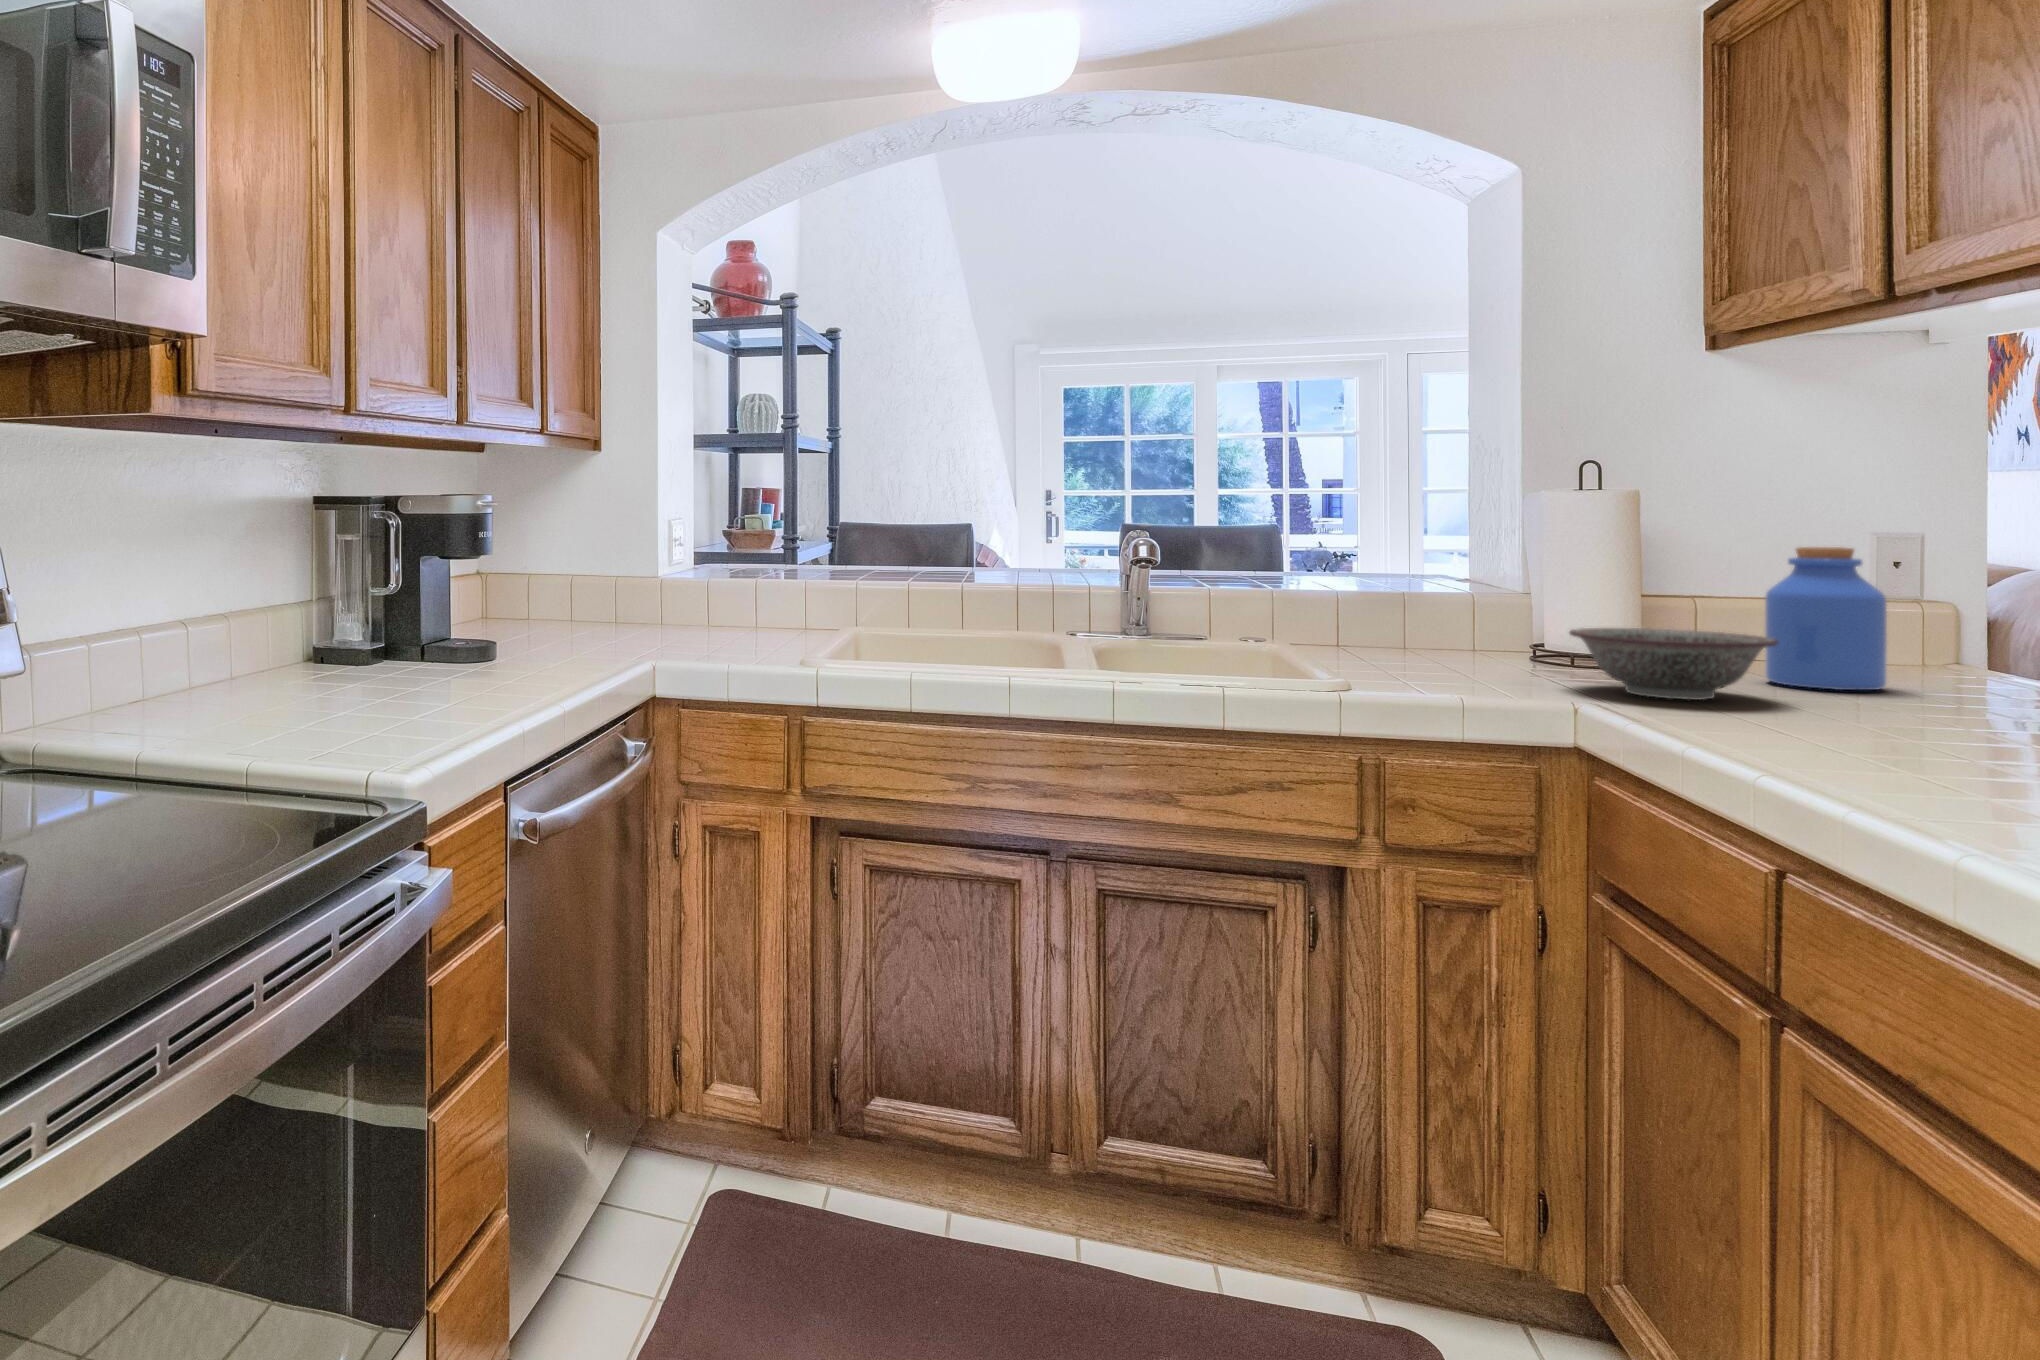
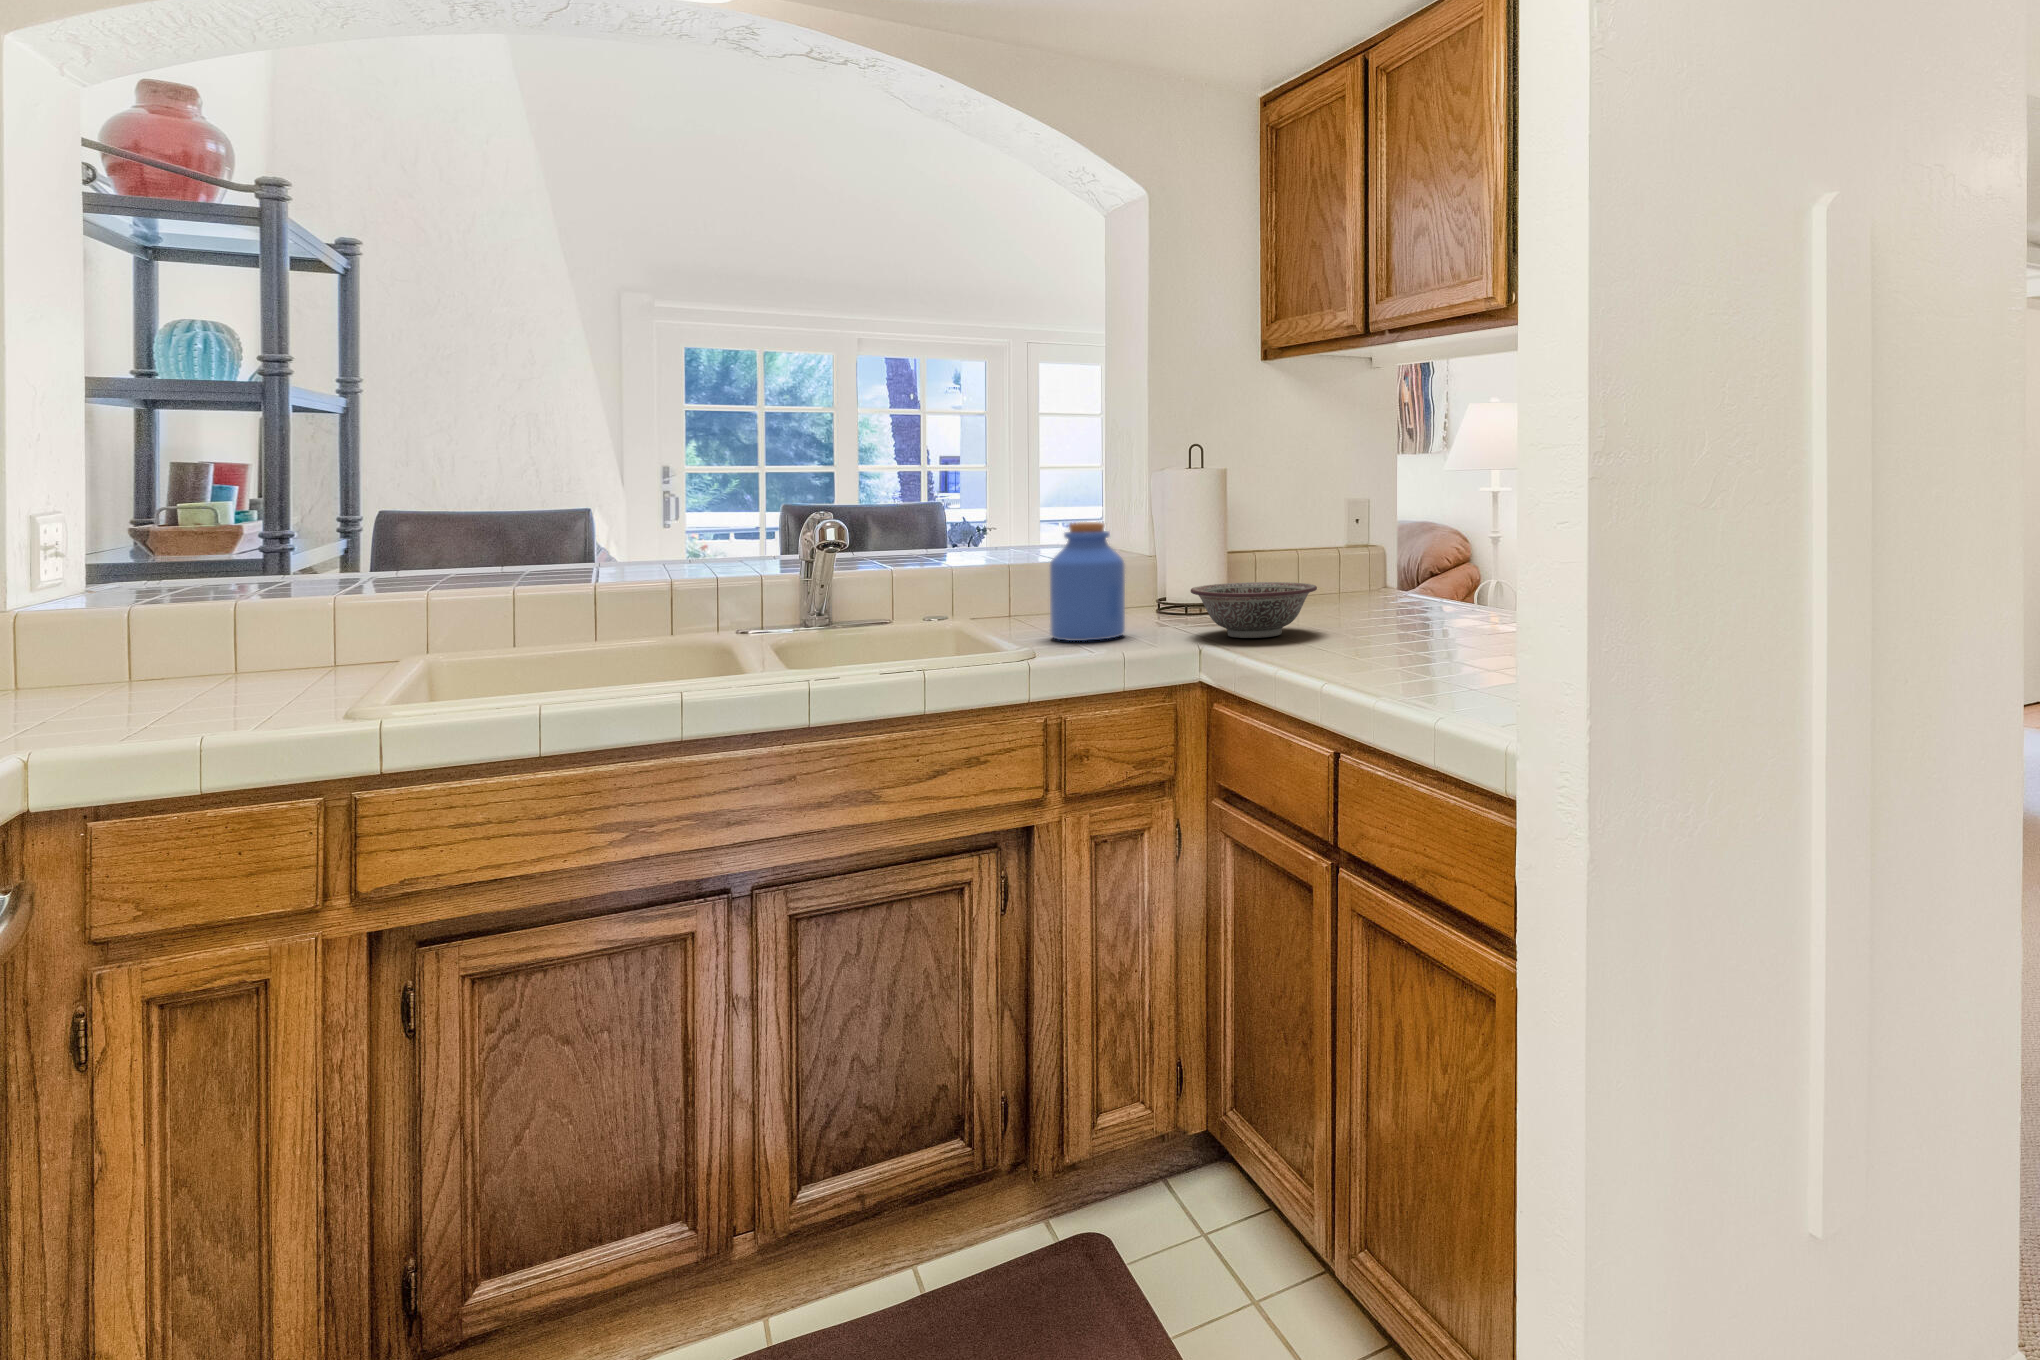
jar: present [1765,547,1887,690] -> present [1050,522,1125,641]

